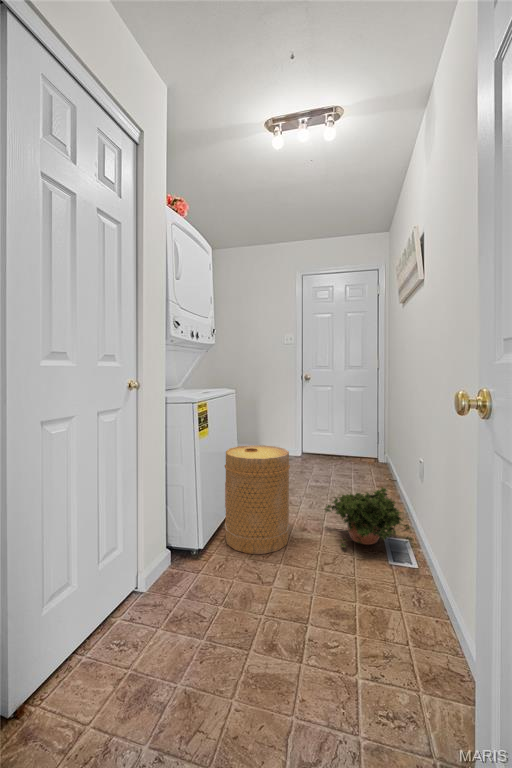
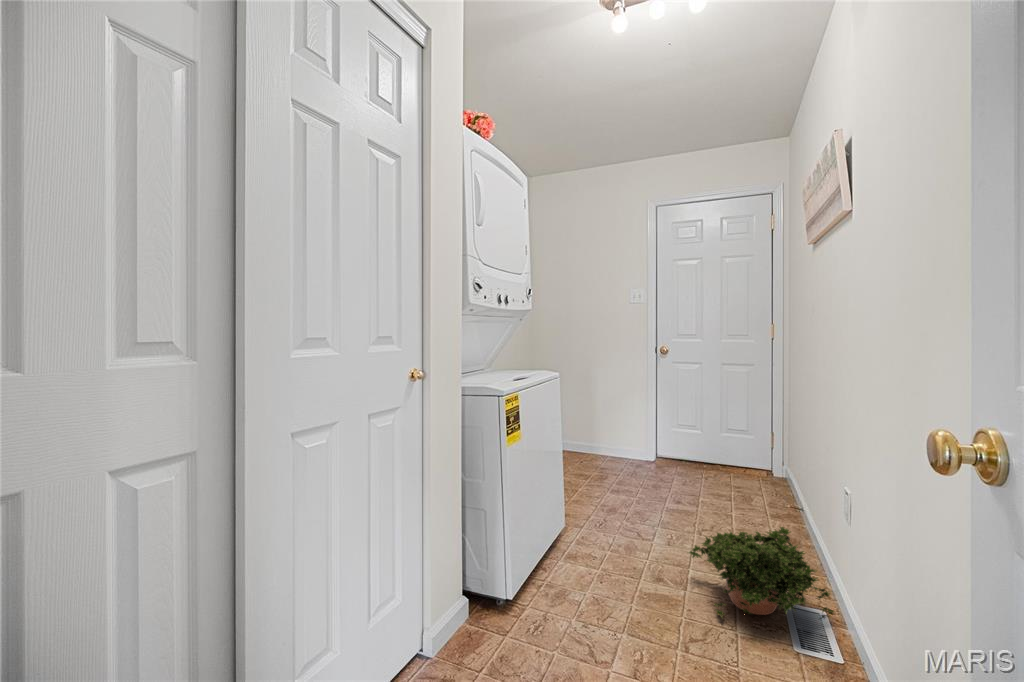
basket: present [225,445,290,554] -> none [542,452,637,615]

